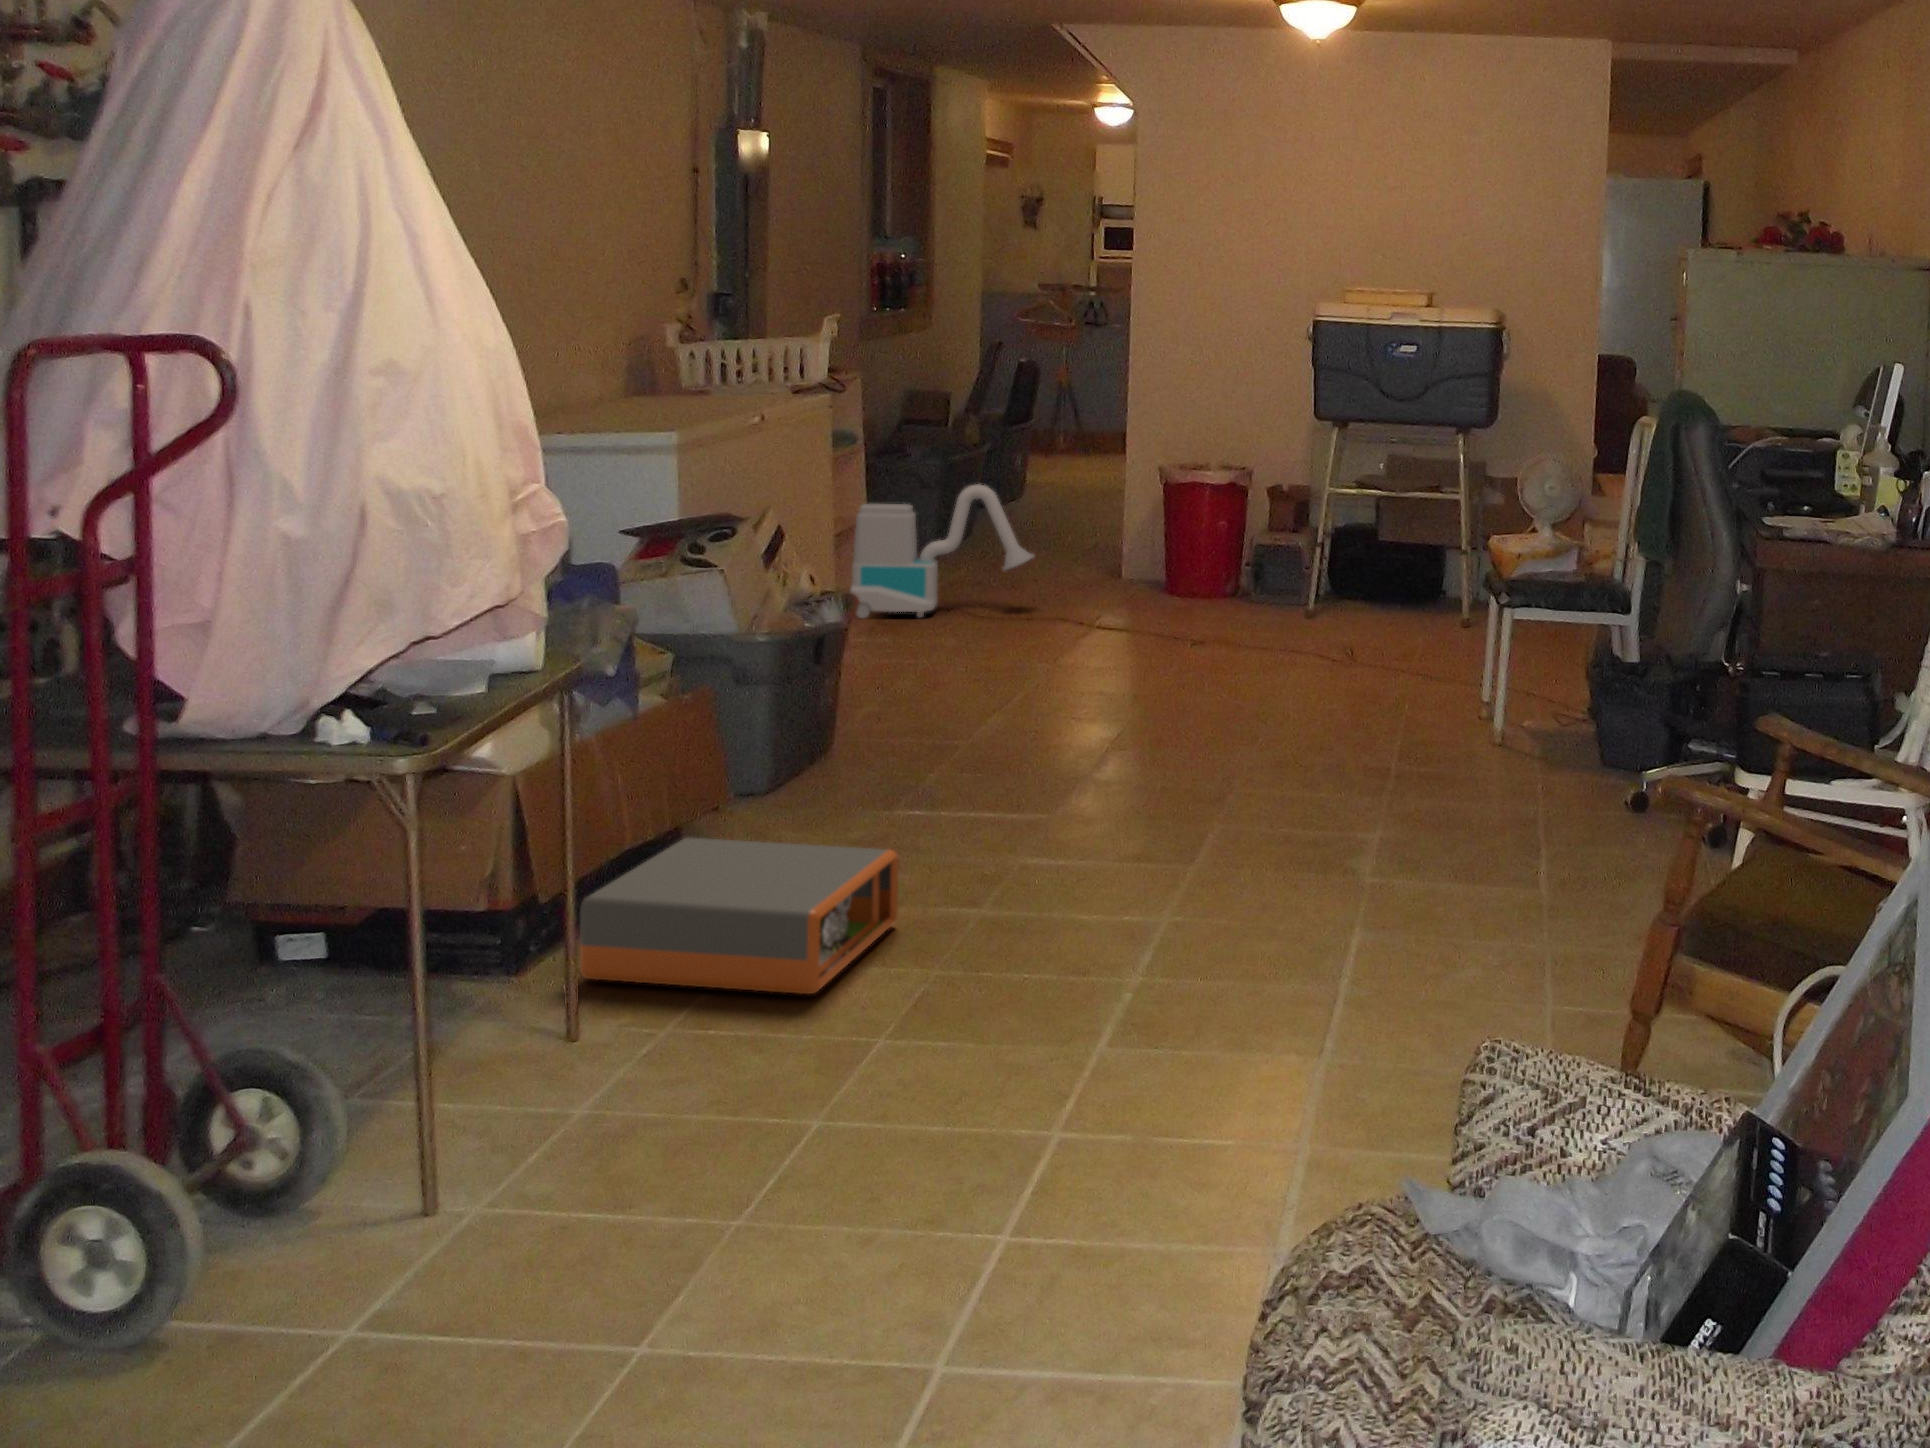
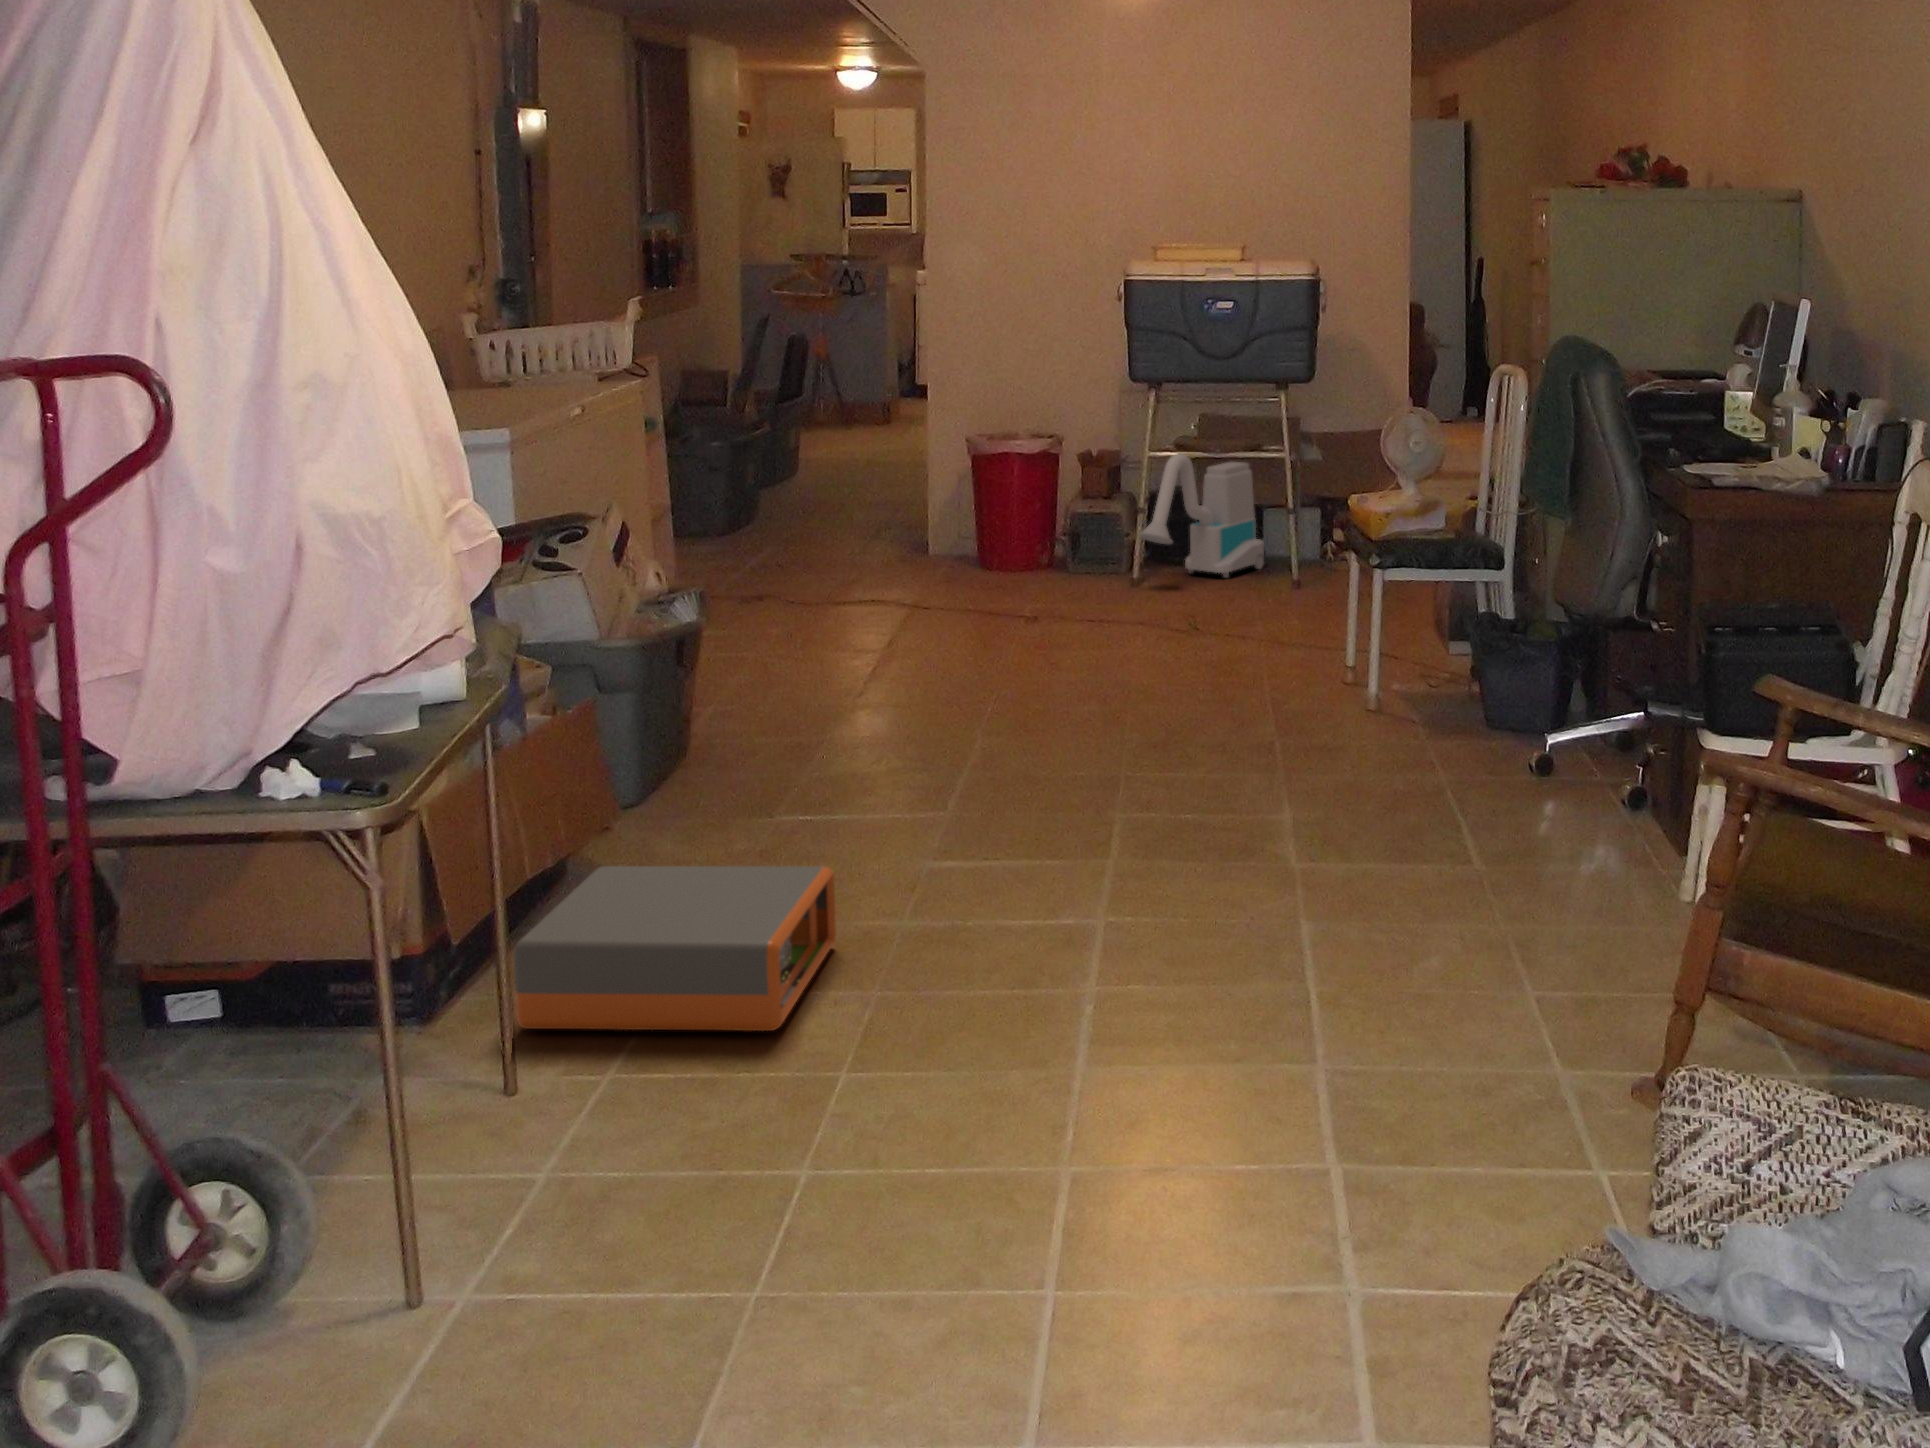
vacuum cleaner: present [851,485,1034,618] -> present [1138,453,1264,578]

